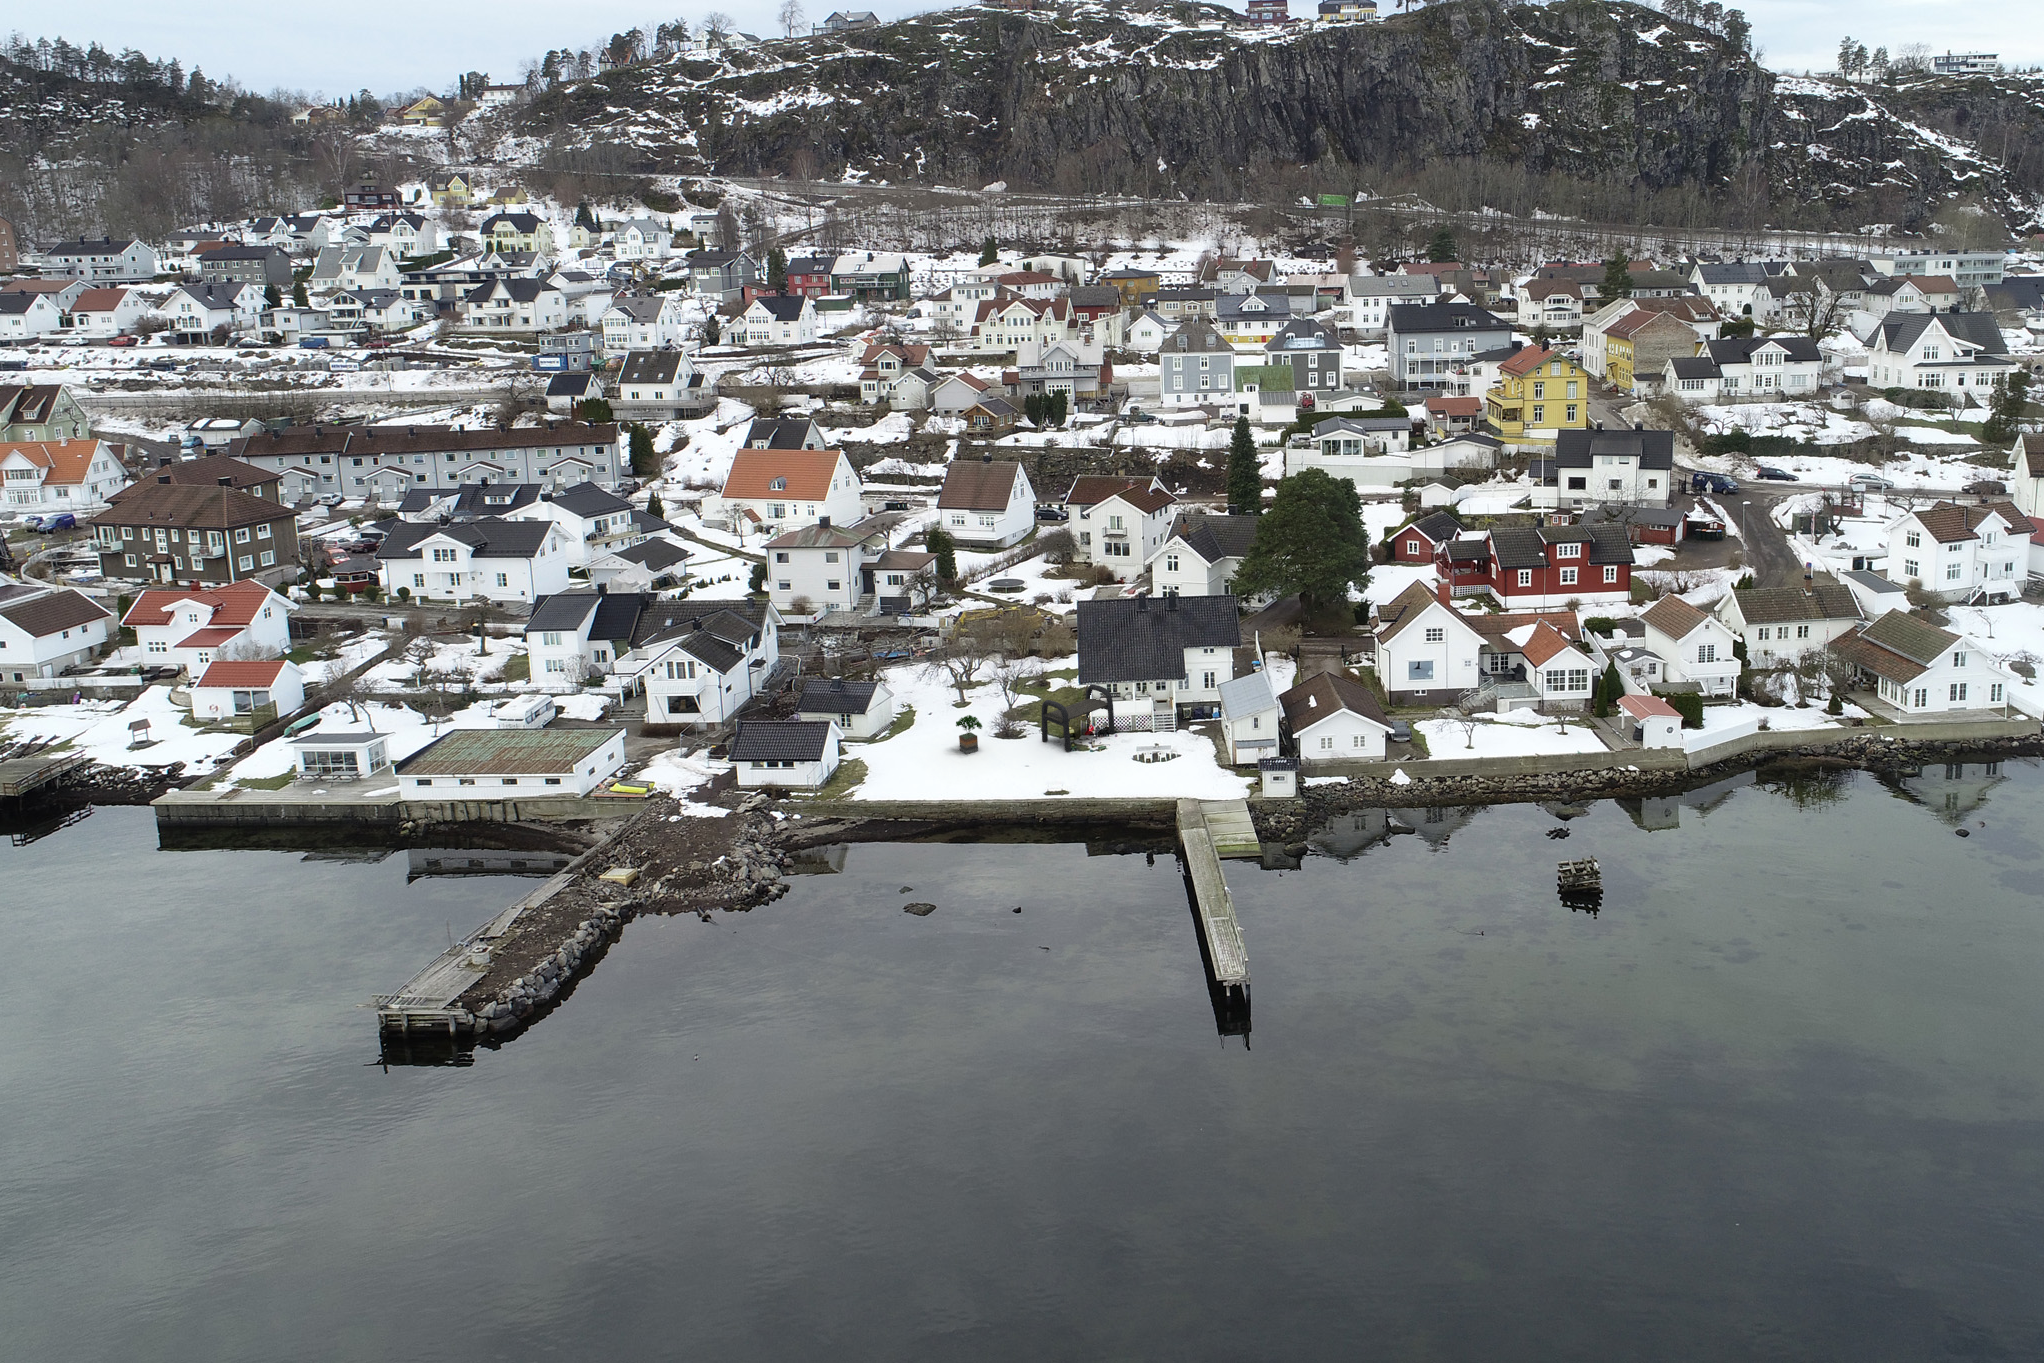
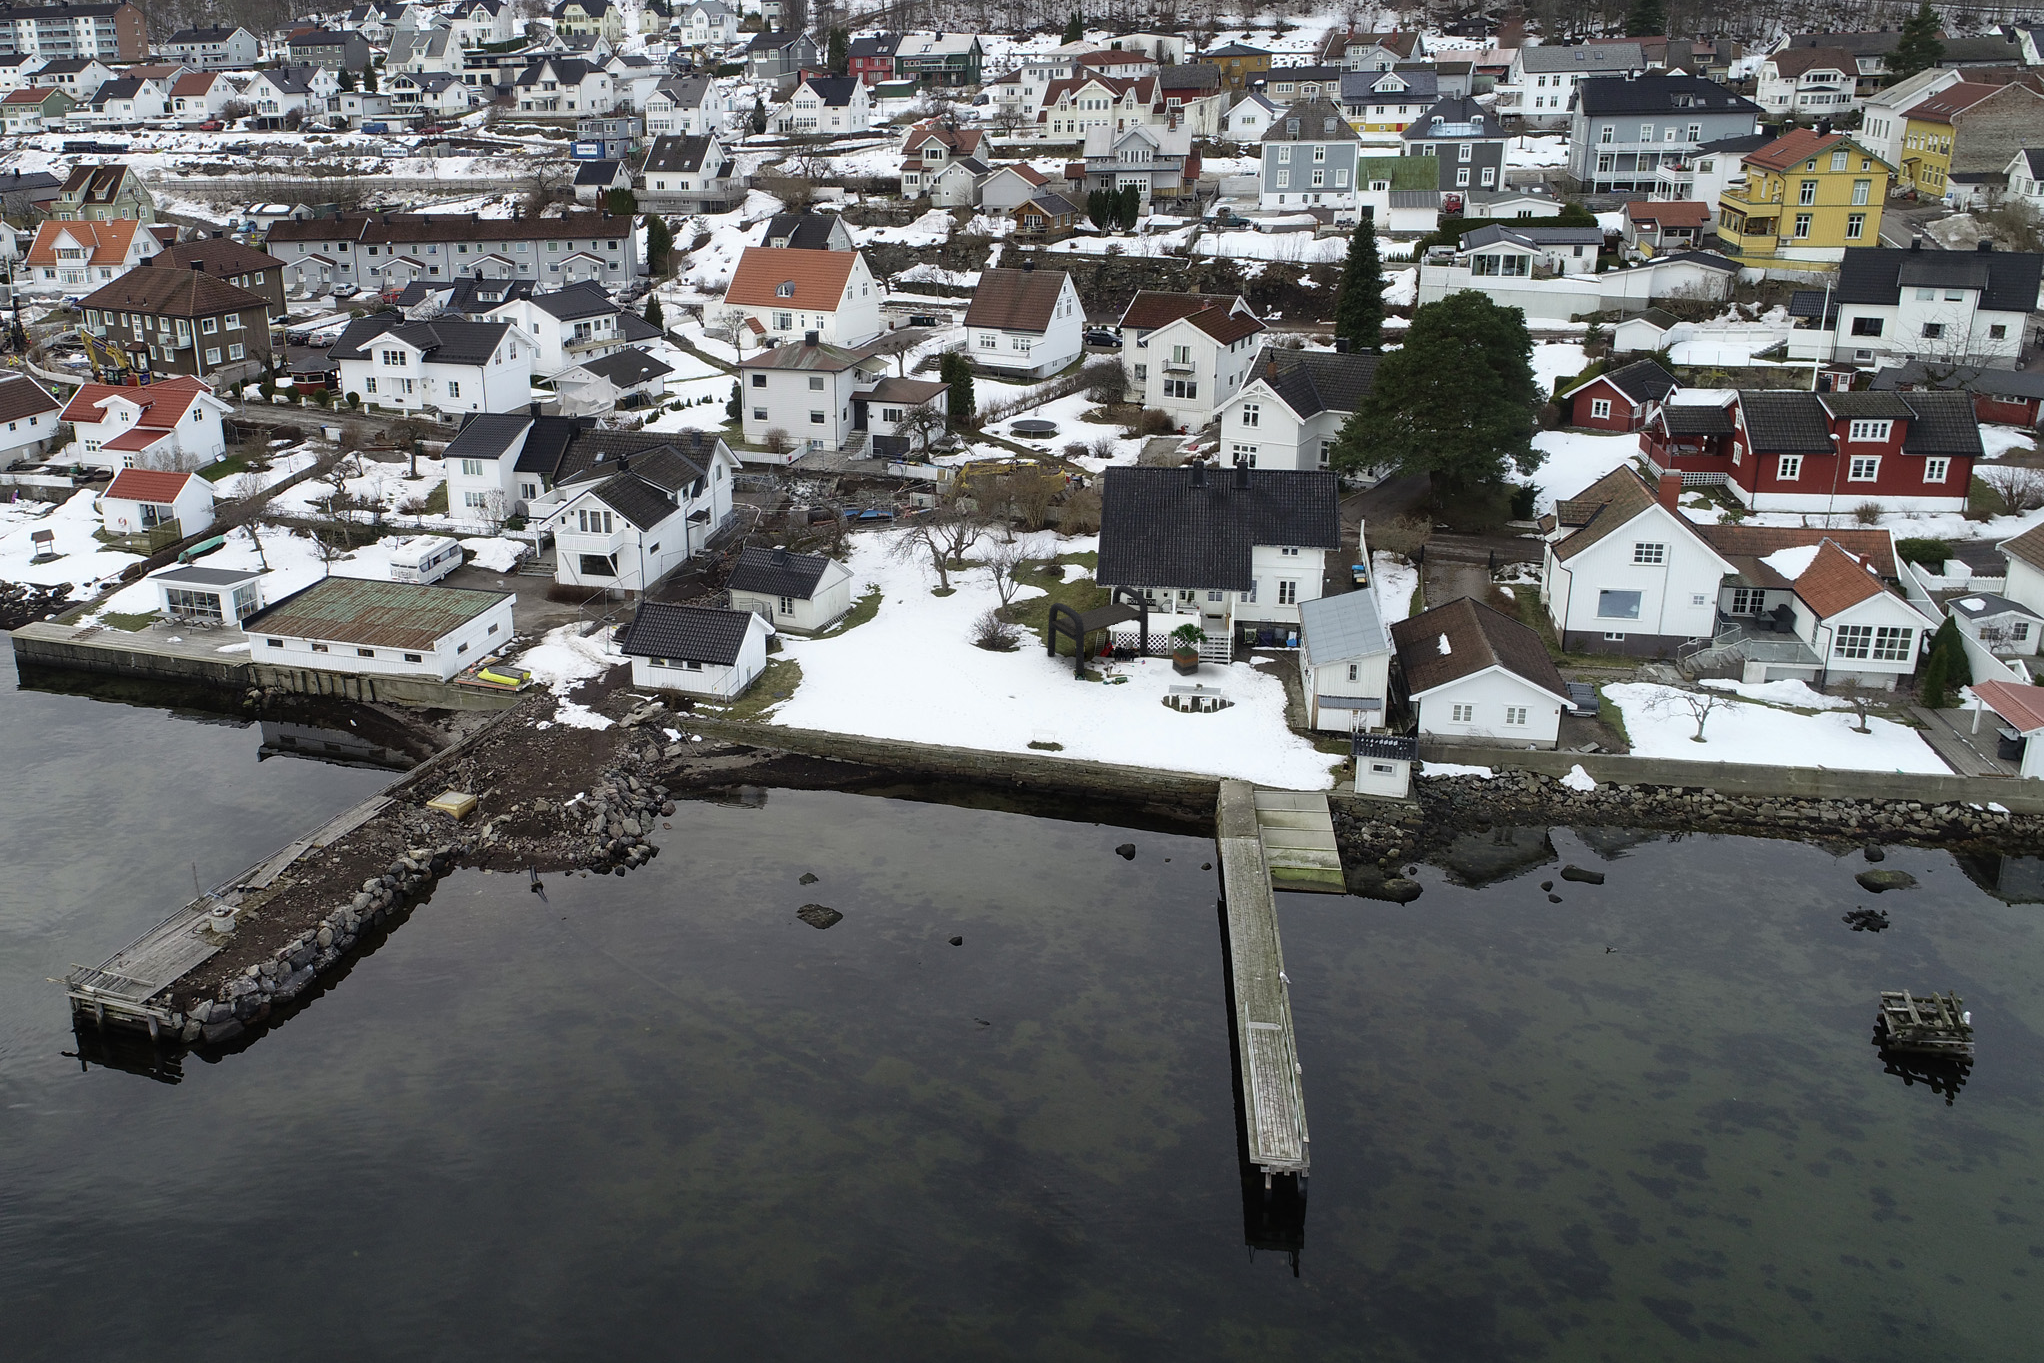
potted tree: present [956,715,982,754] -> present [1170,623,1208,676]

